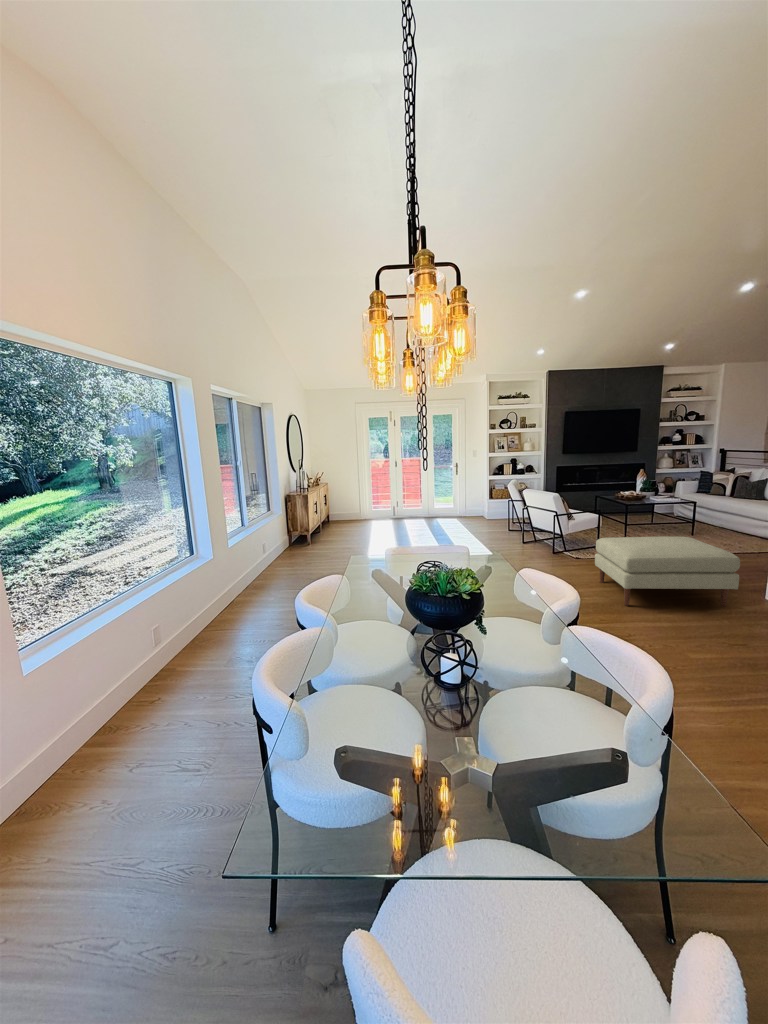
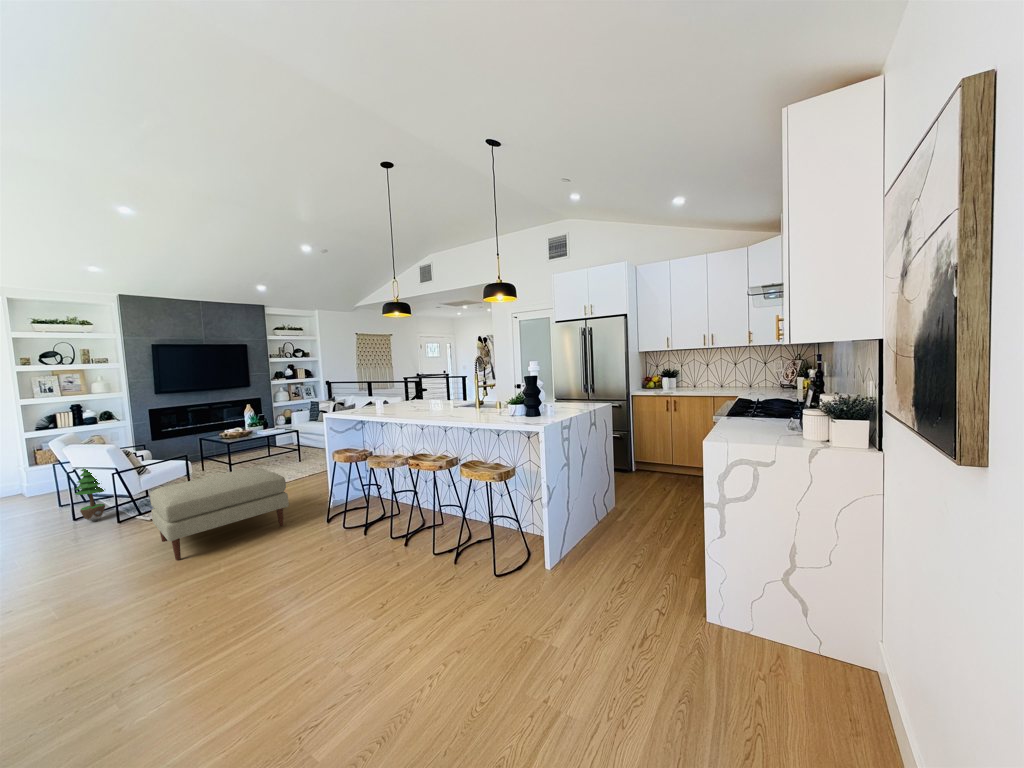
potted tree: none [529,502,547,549] -> present [75,468,105,521]

